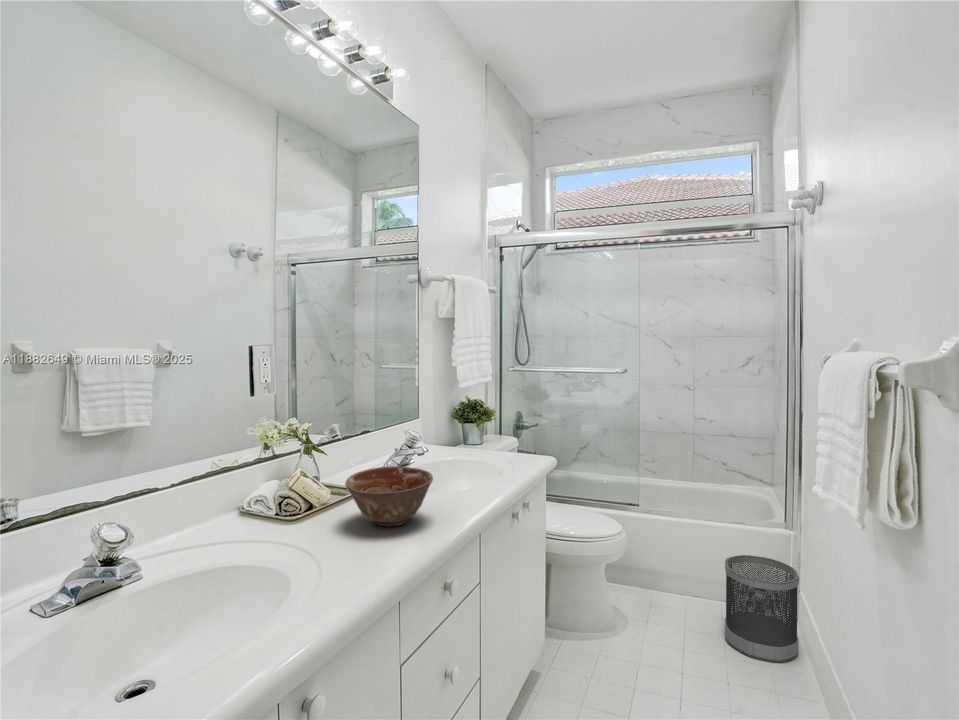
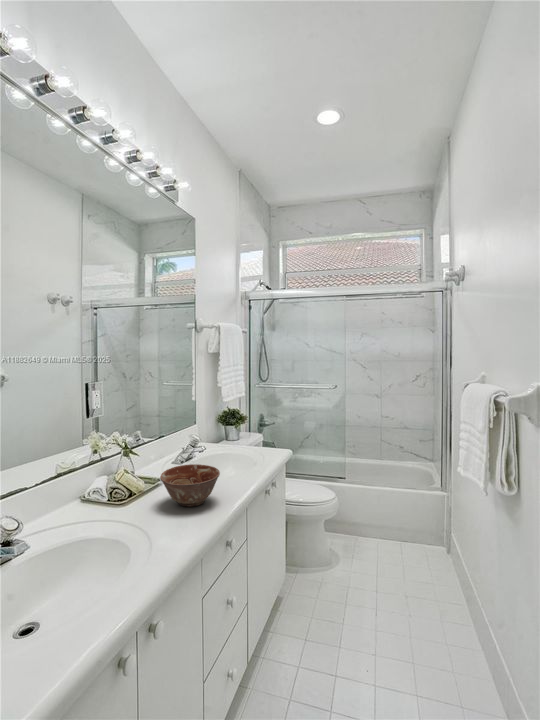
wastebasket: present [725,555,799,663] -> none [404,512,451,583]

